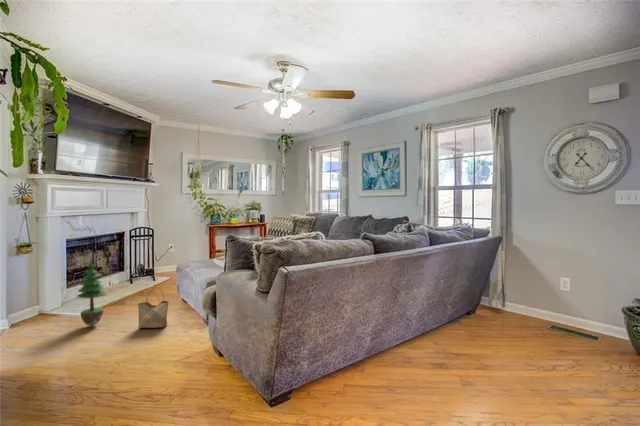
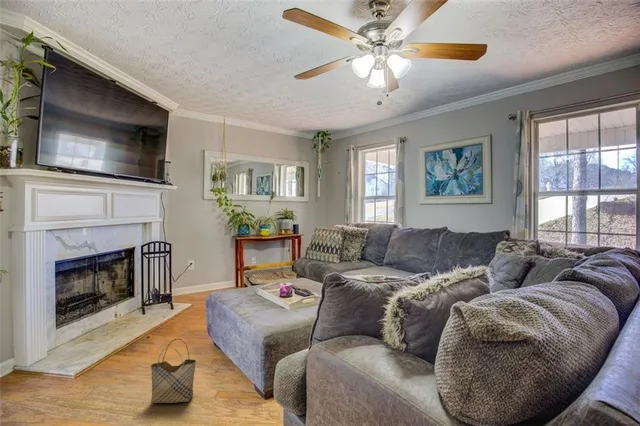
potted tree: present [78,262,105,326] -> none [61,300,105,397]

